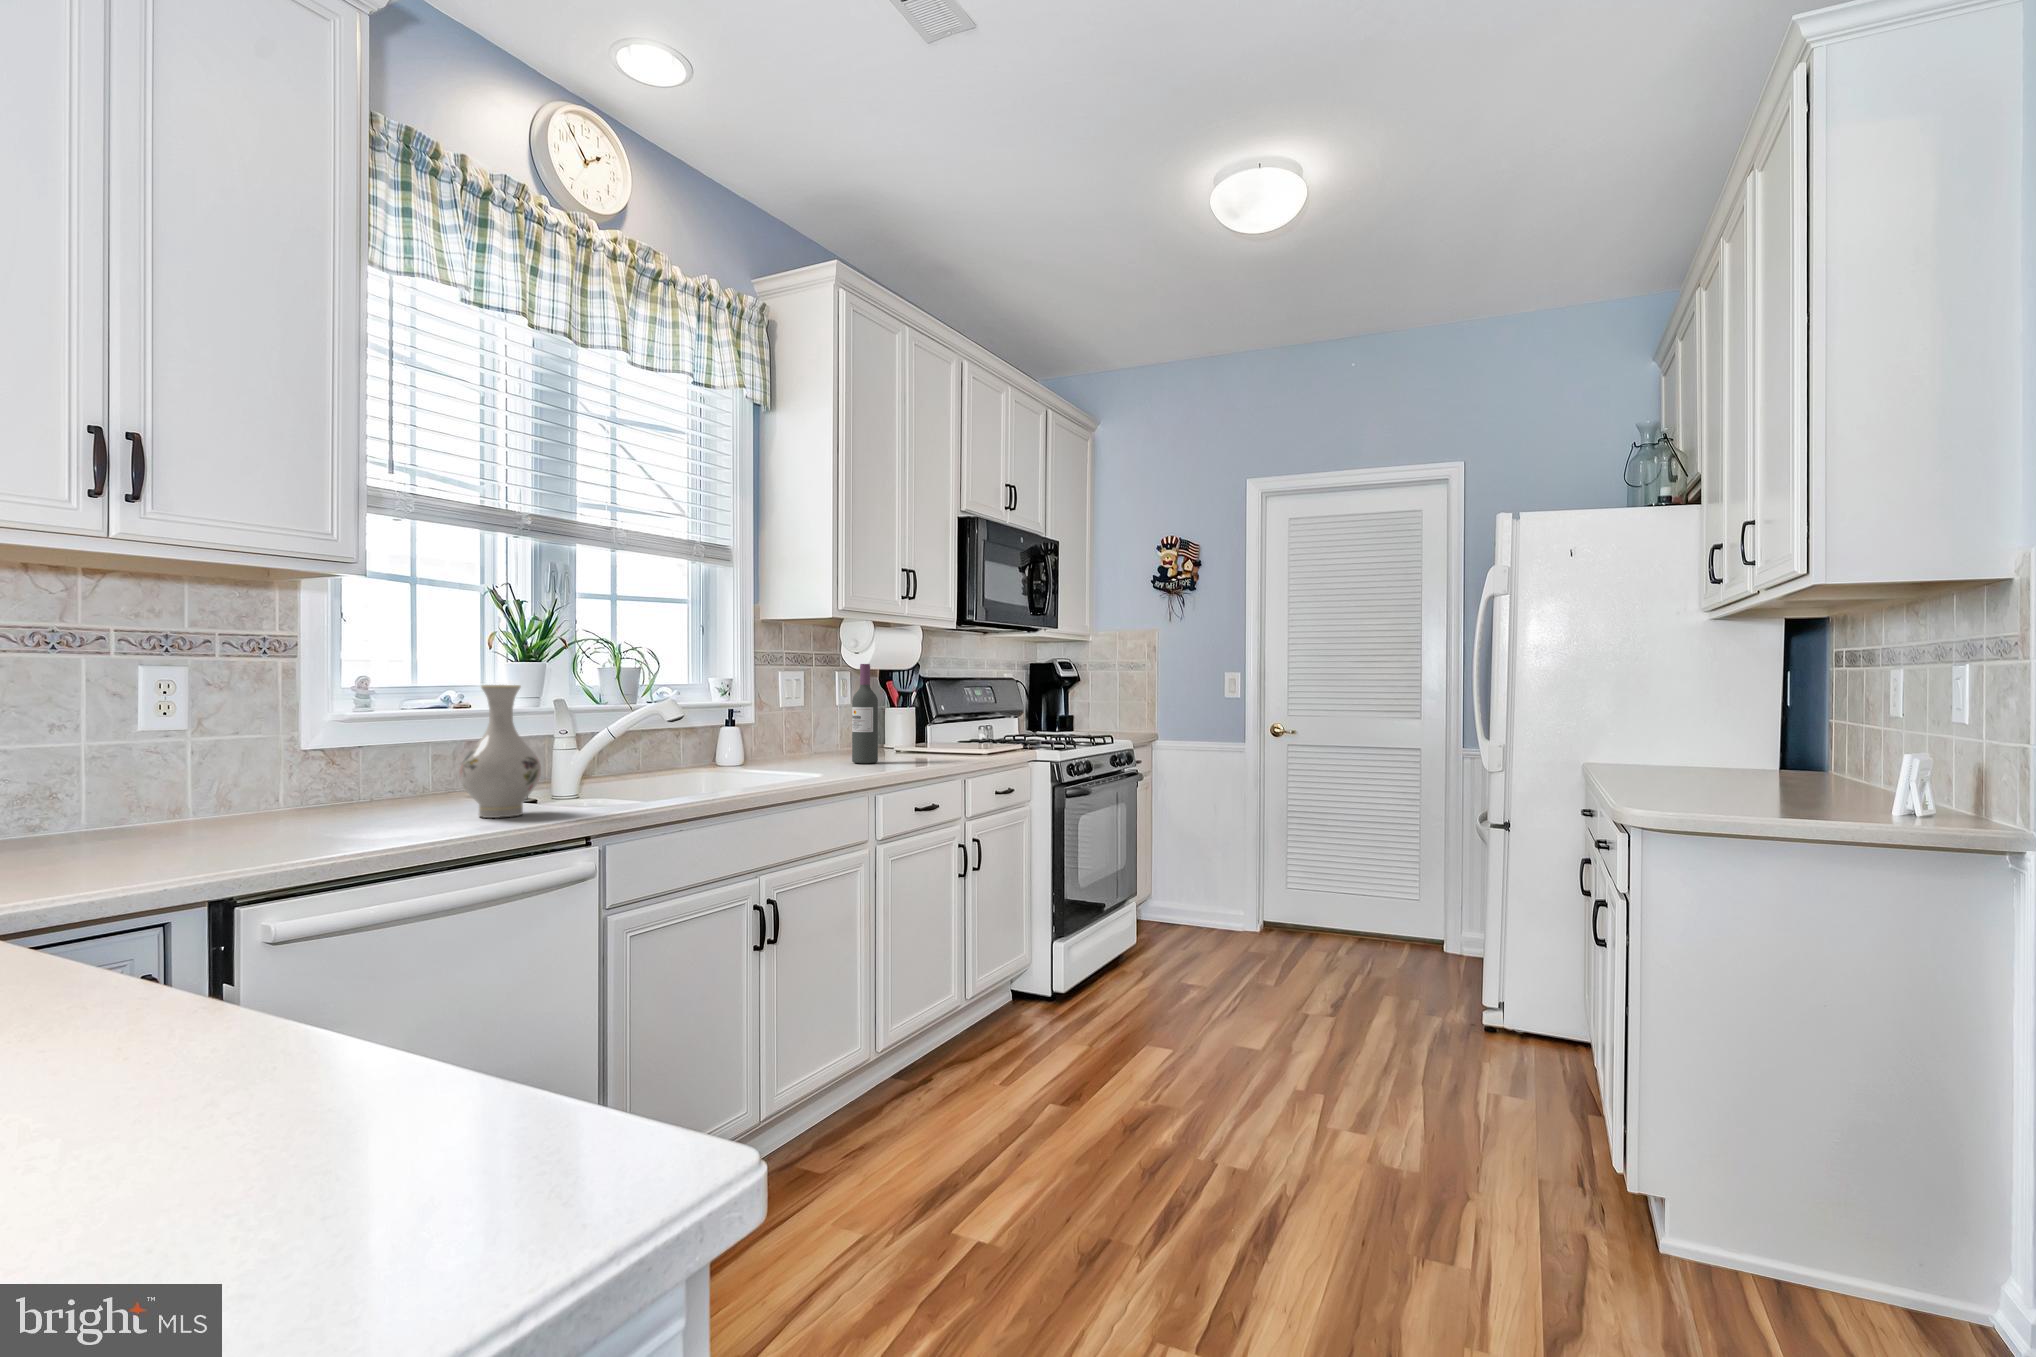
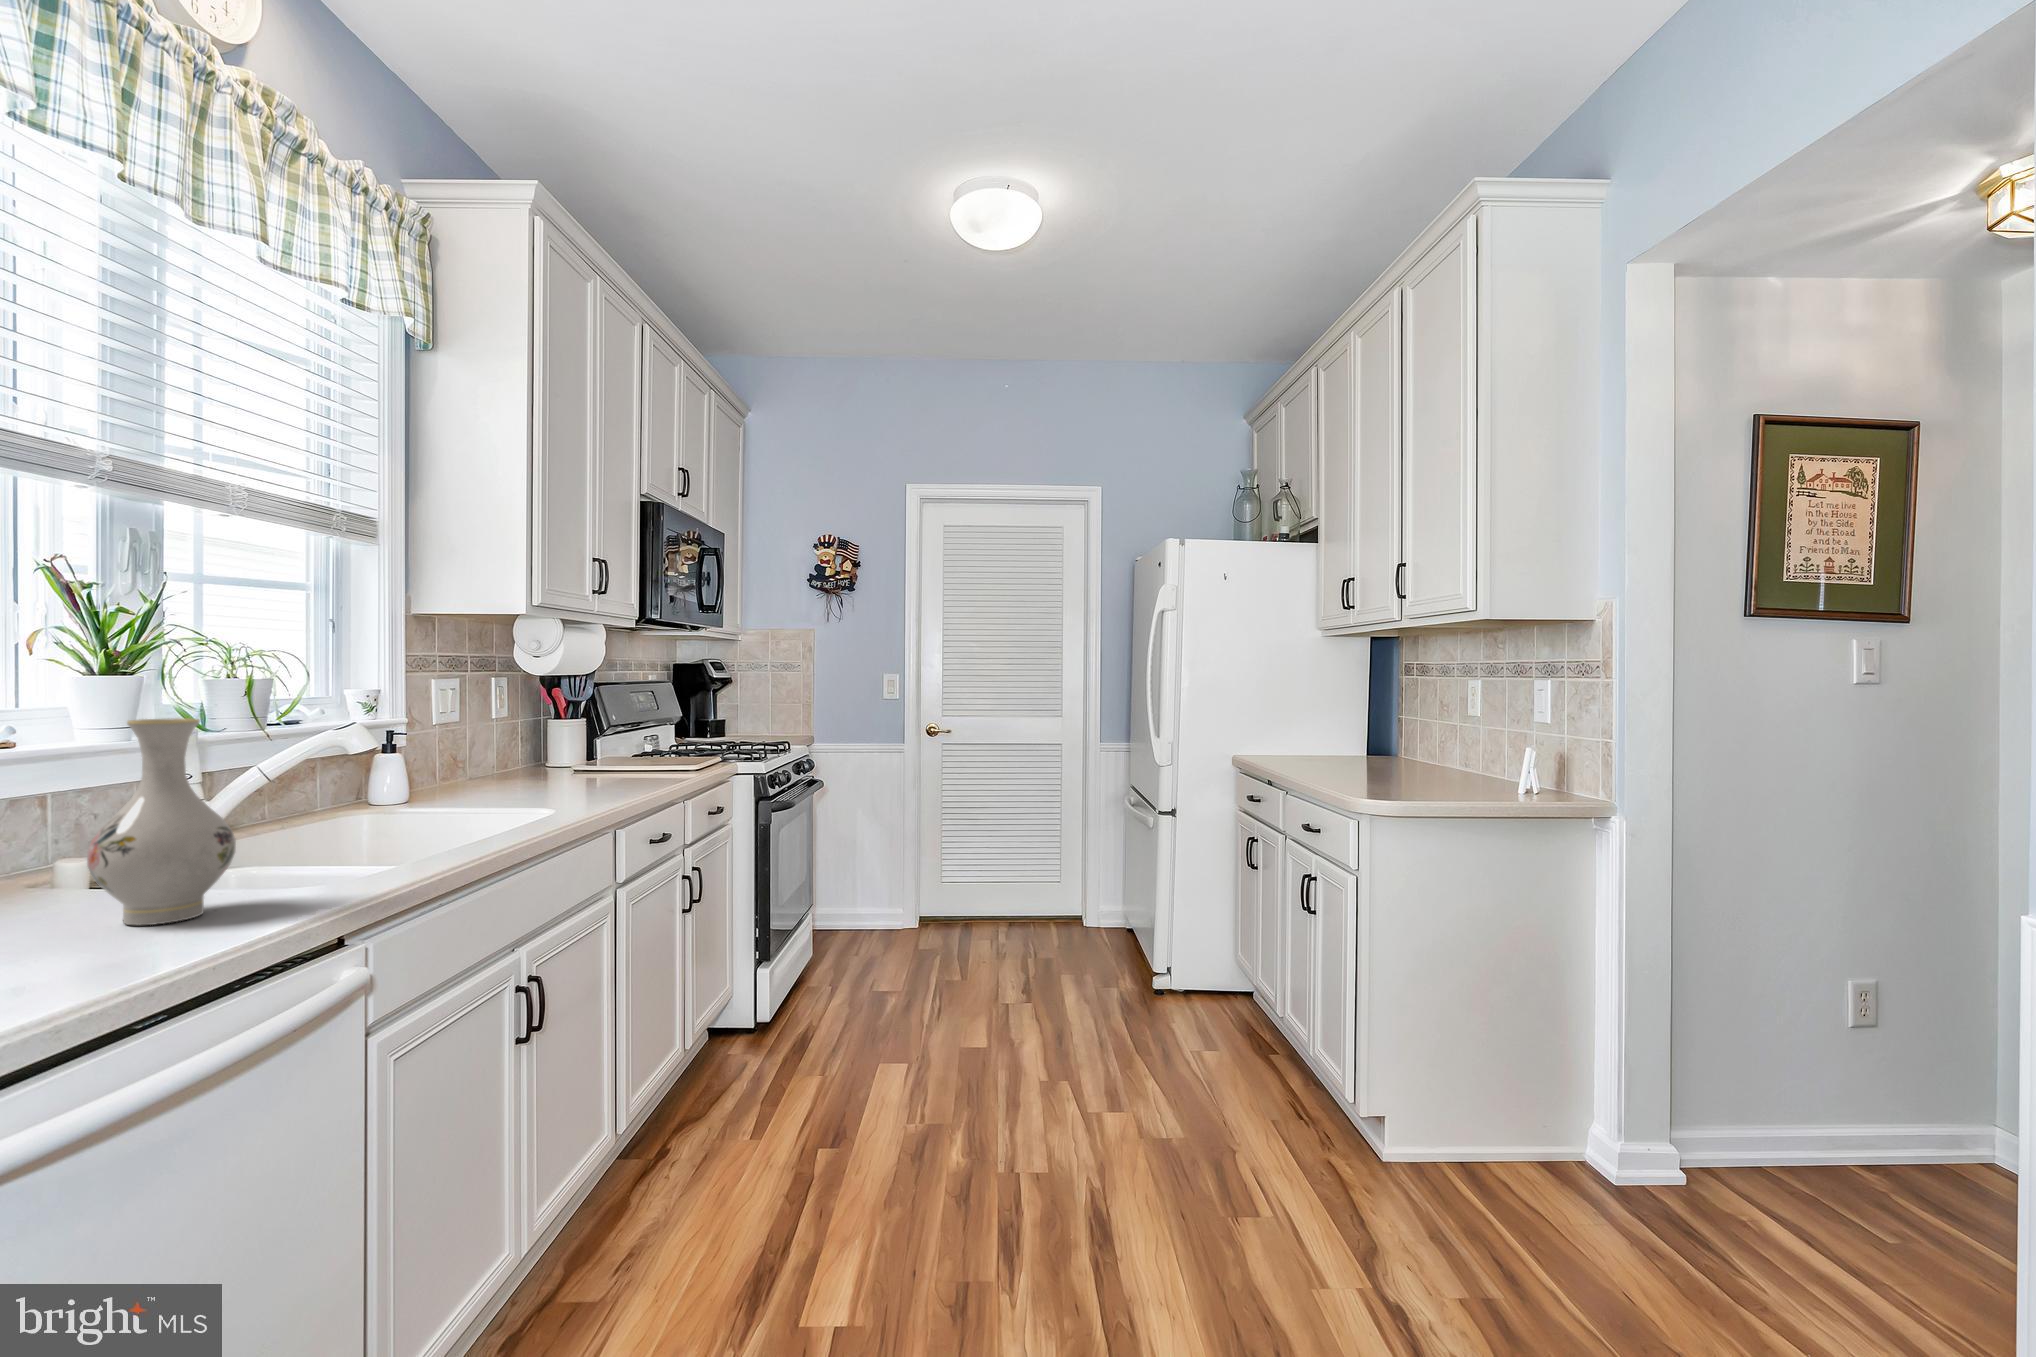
wine bottle: present [852,664,878,763] -> none [554,671,587,789]

